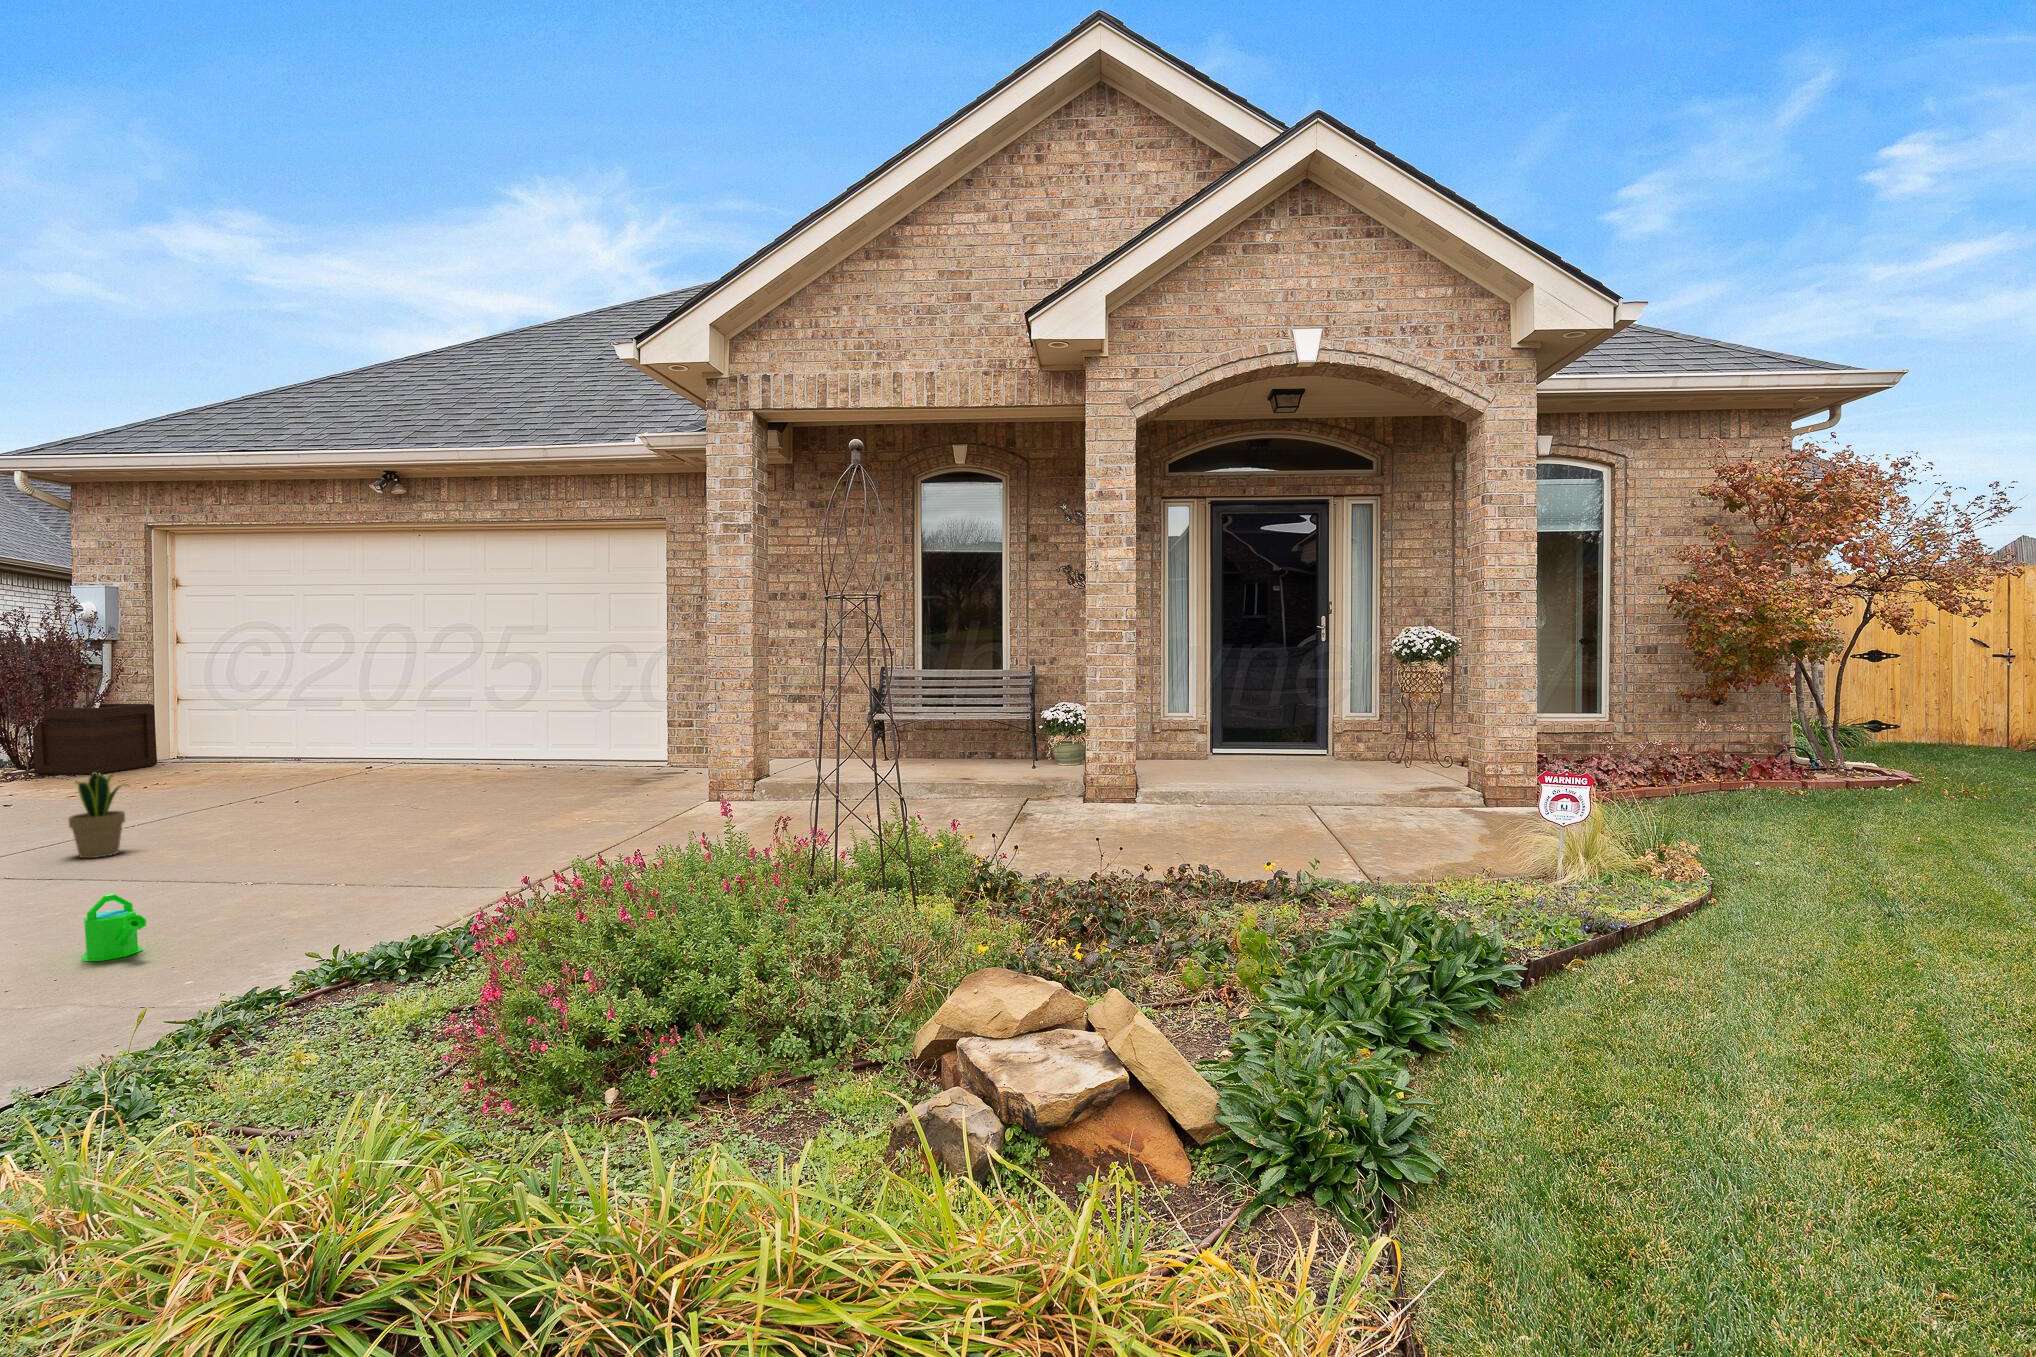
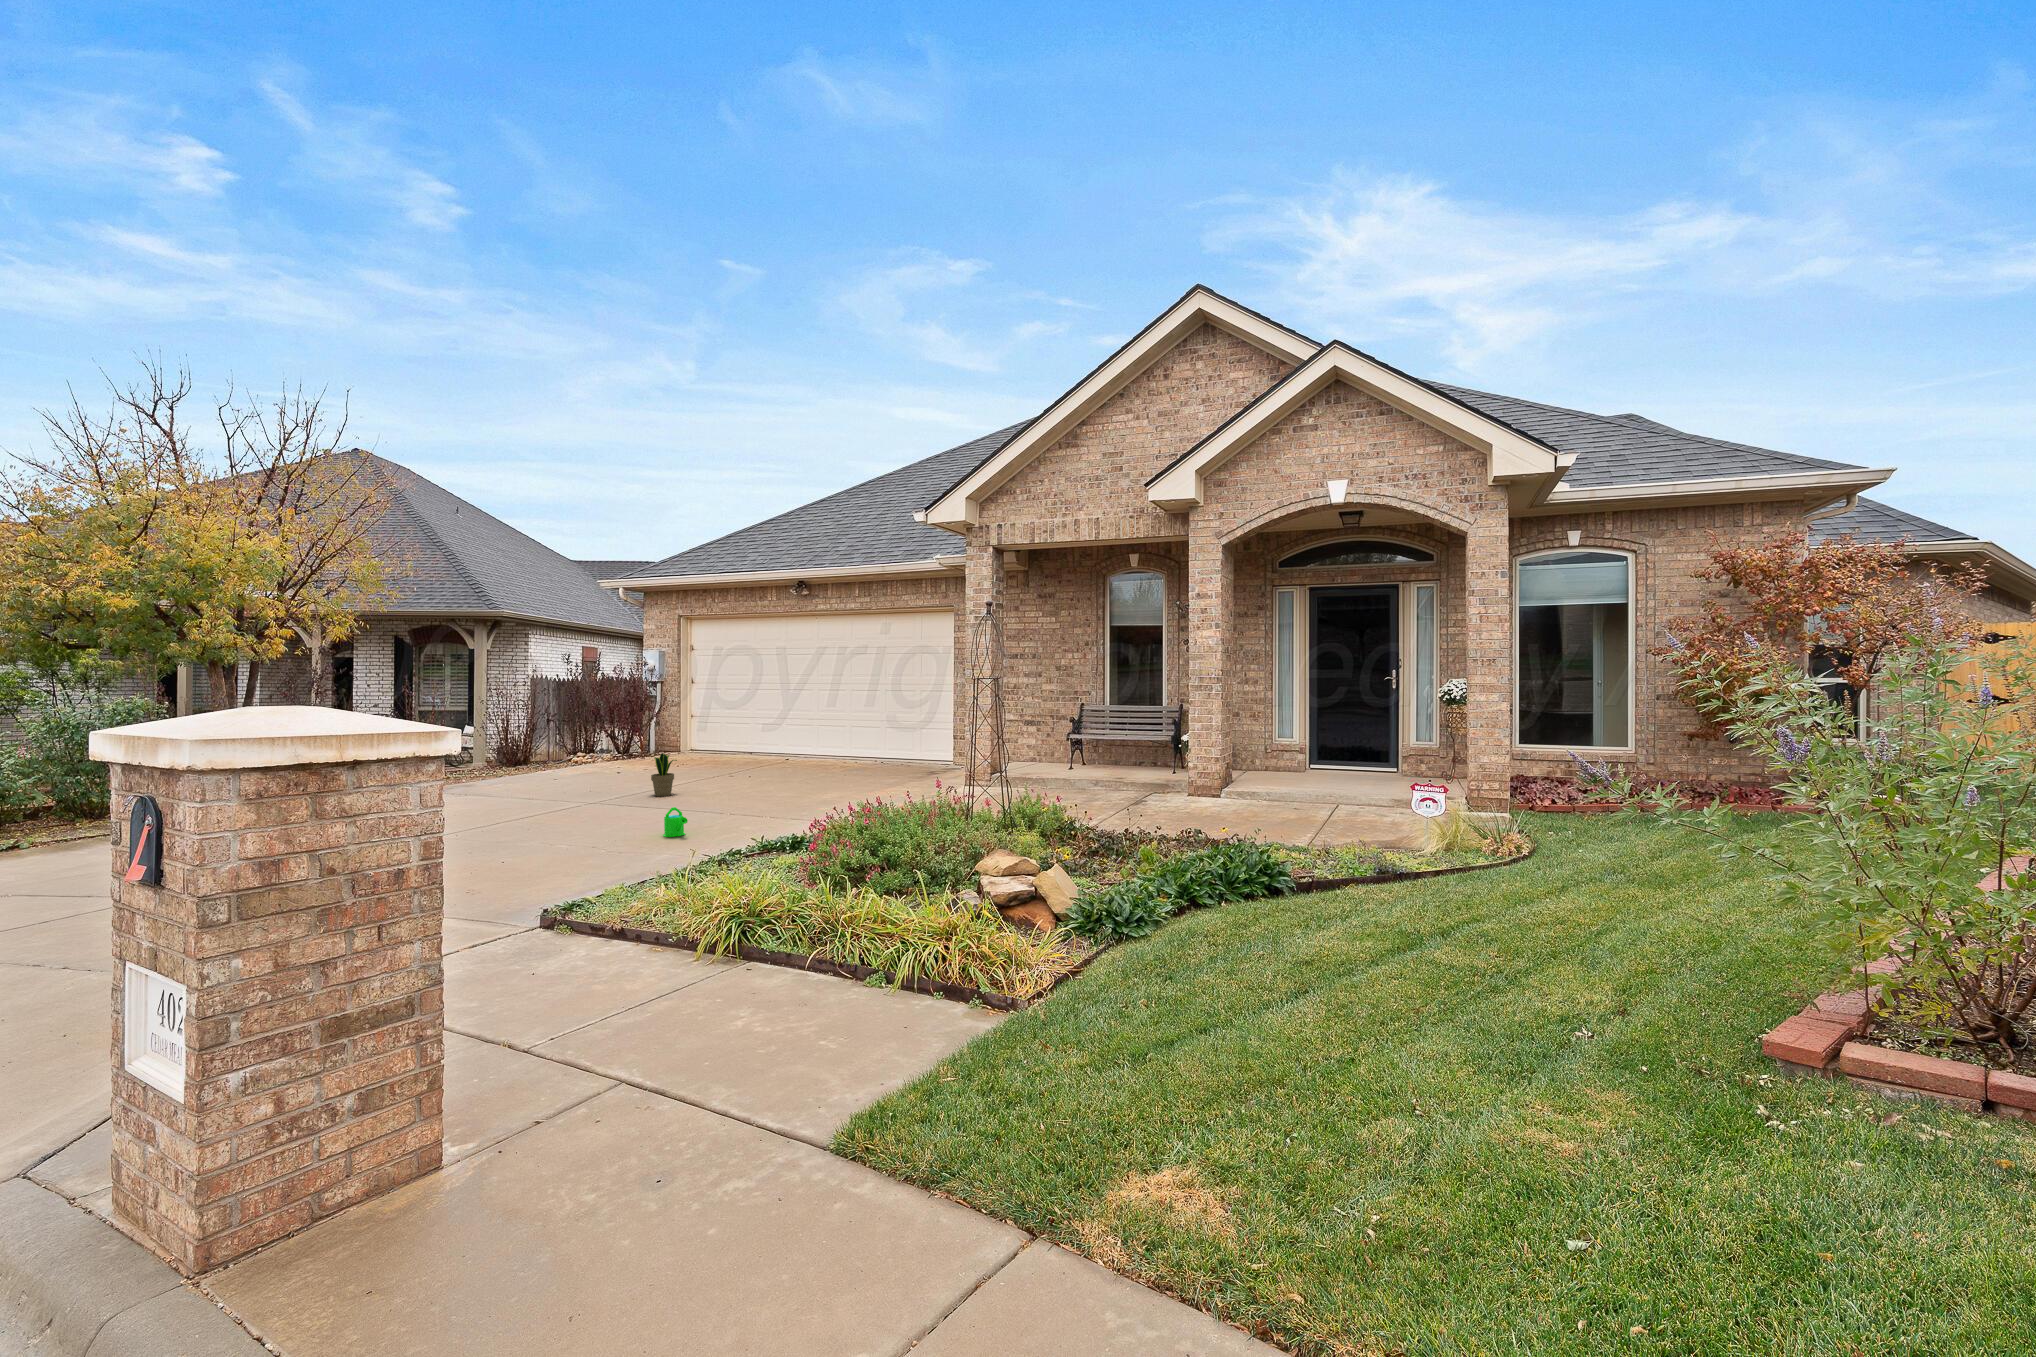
wooden crate: present [32,704,157,775] -> none [628,717,683,756]

